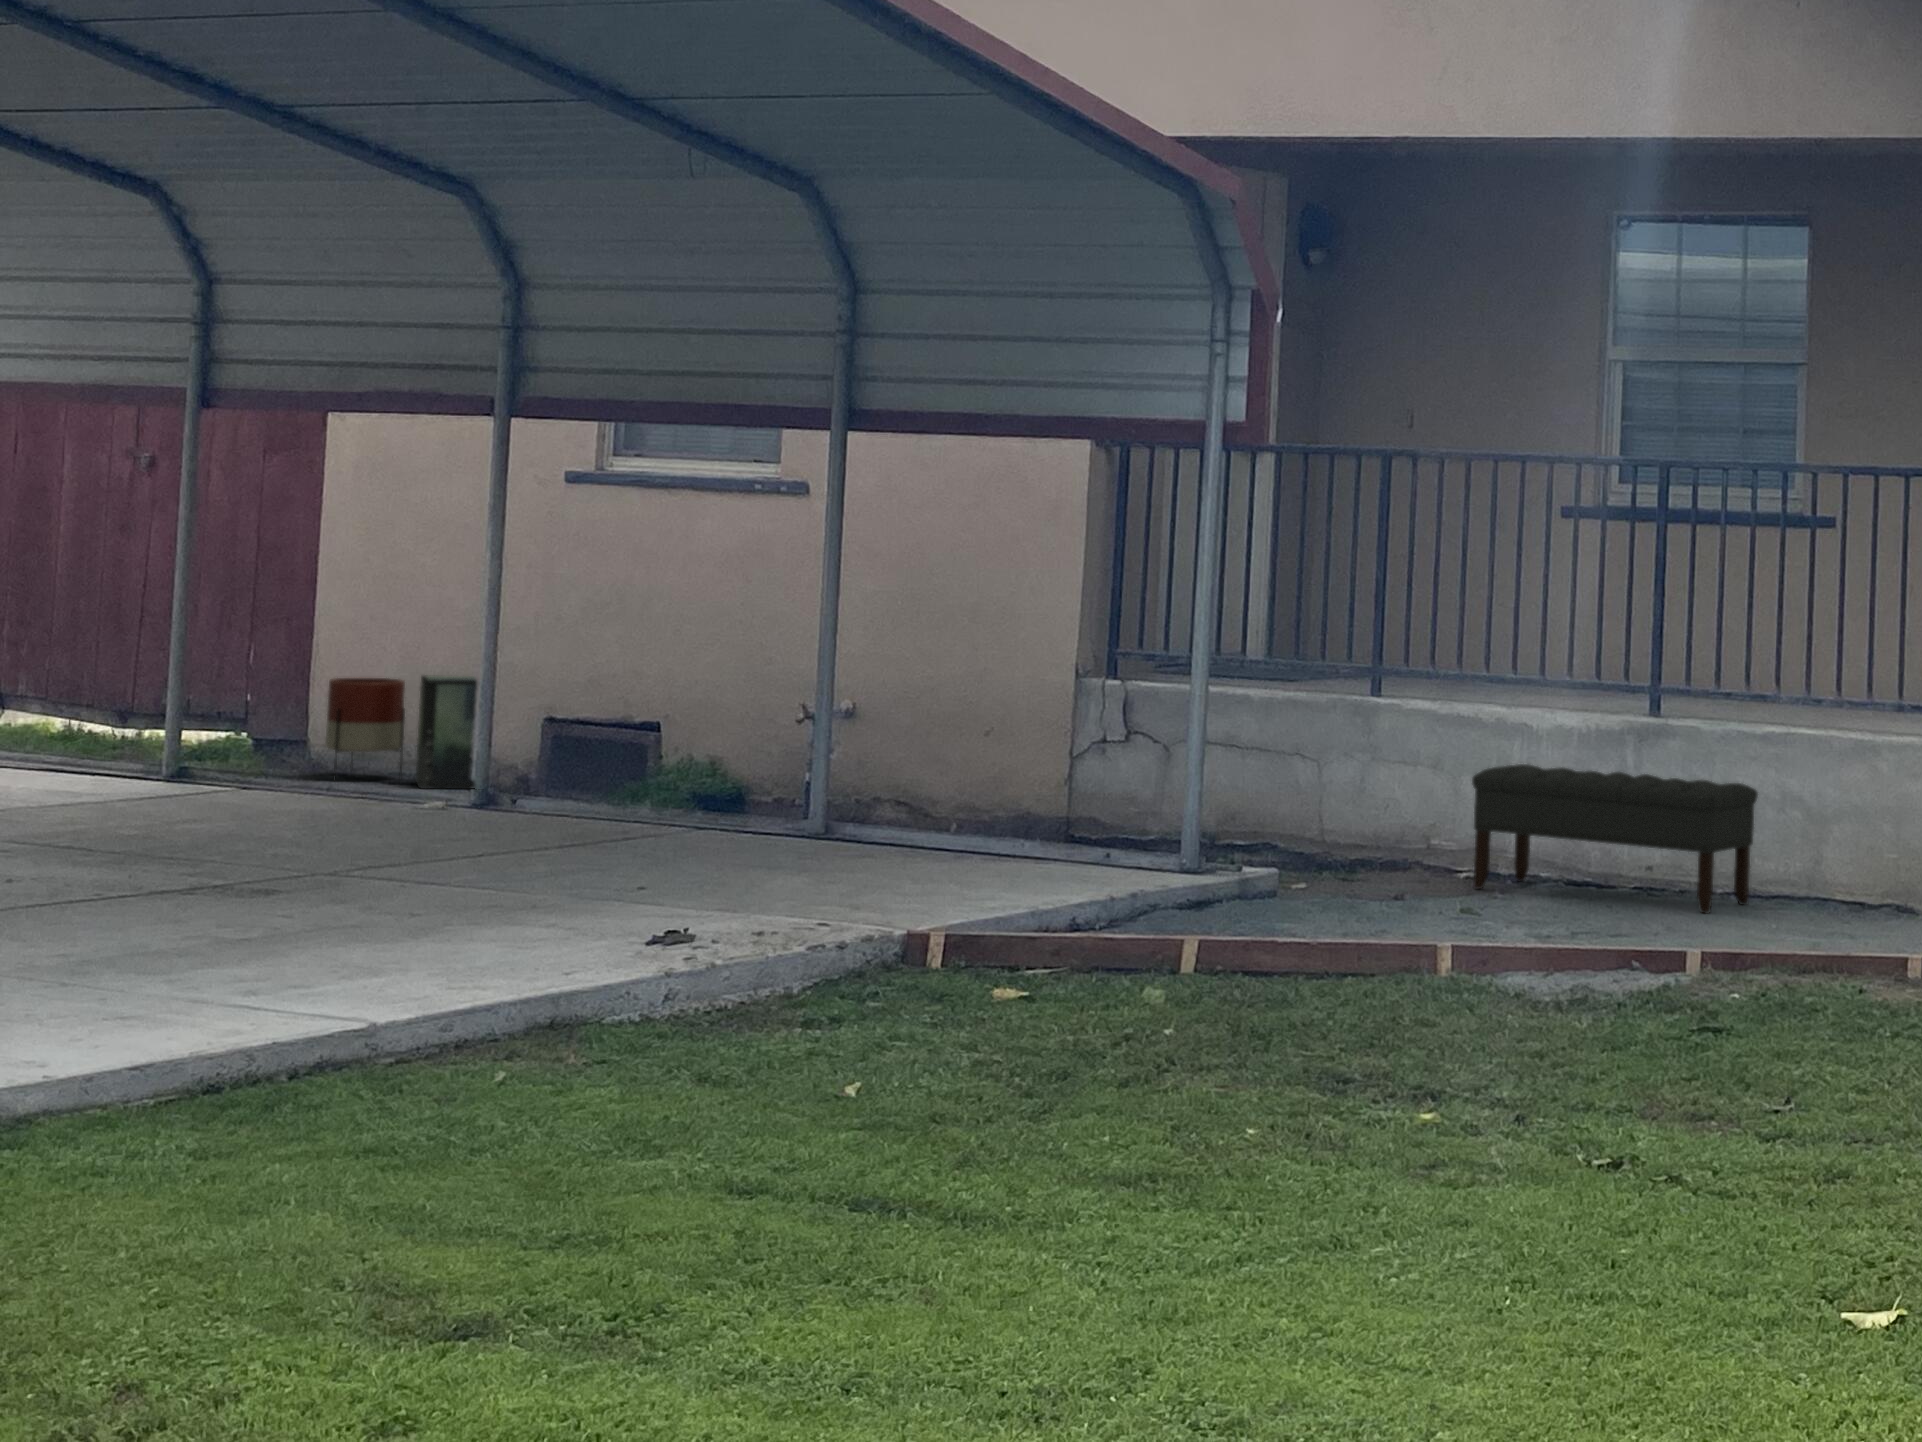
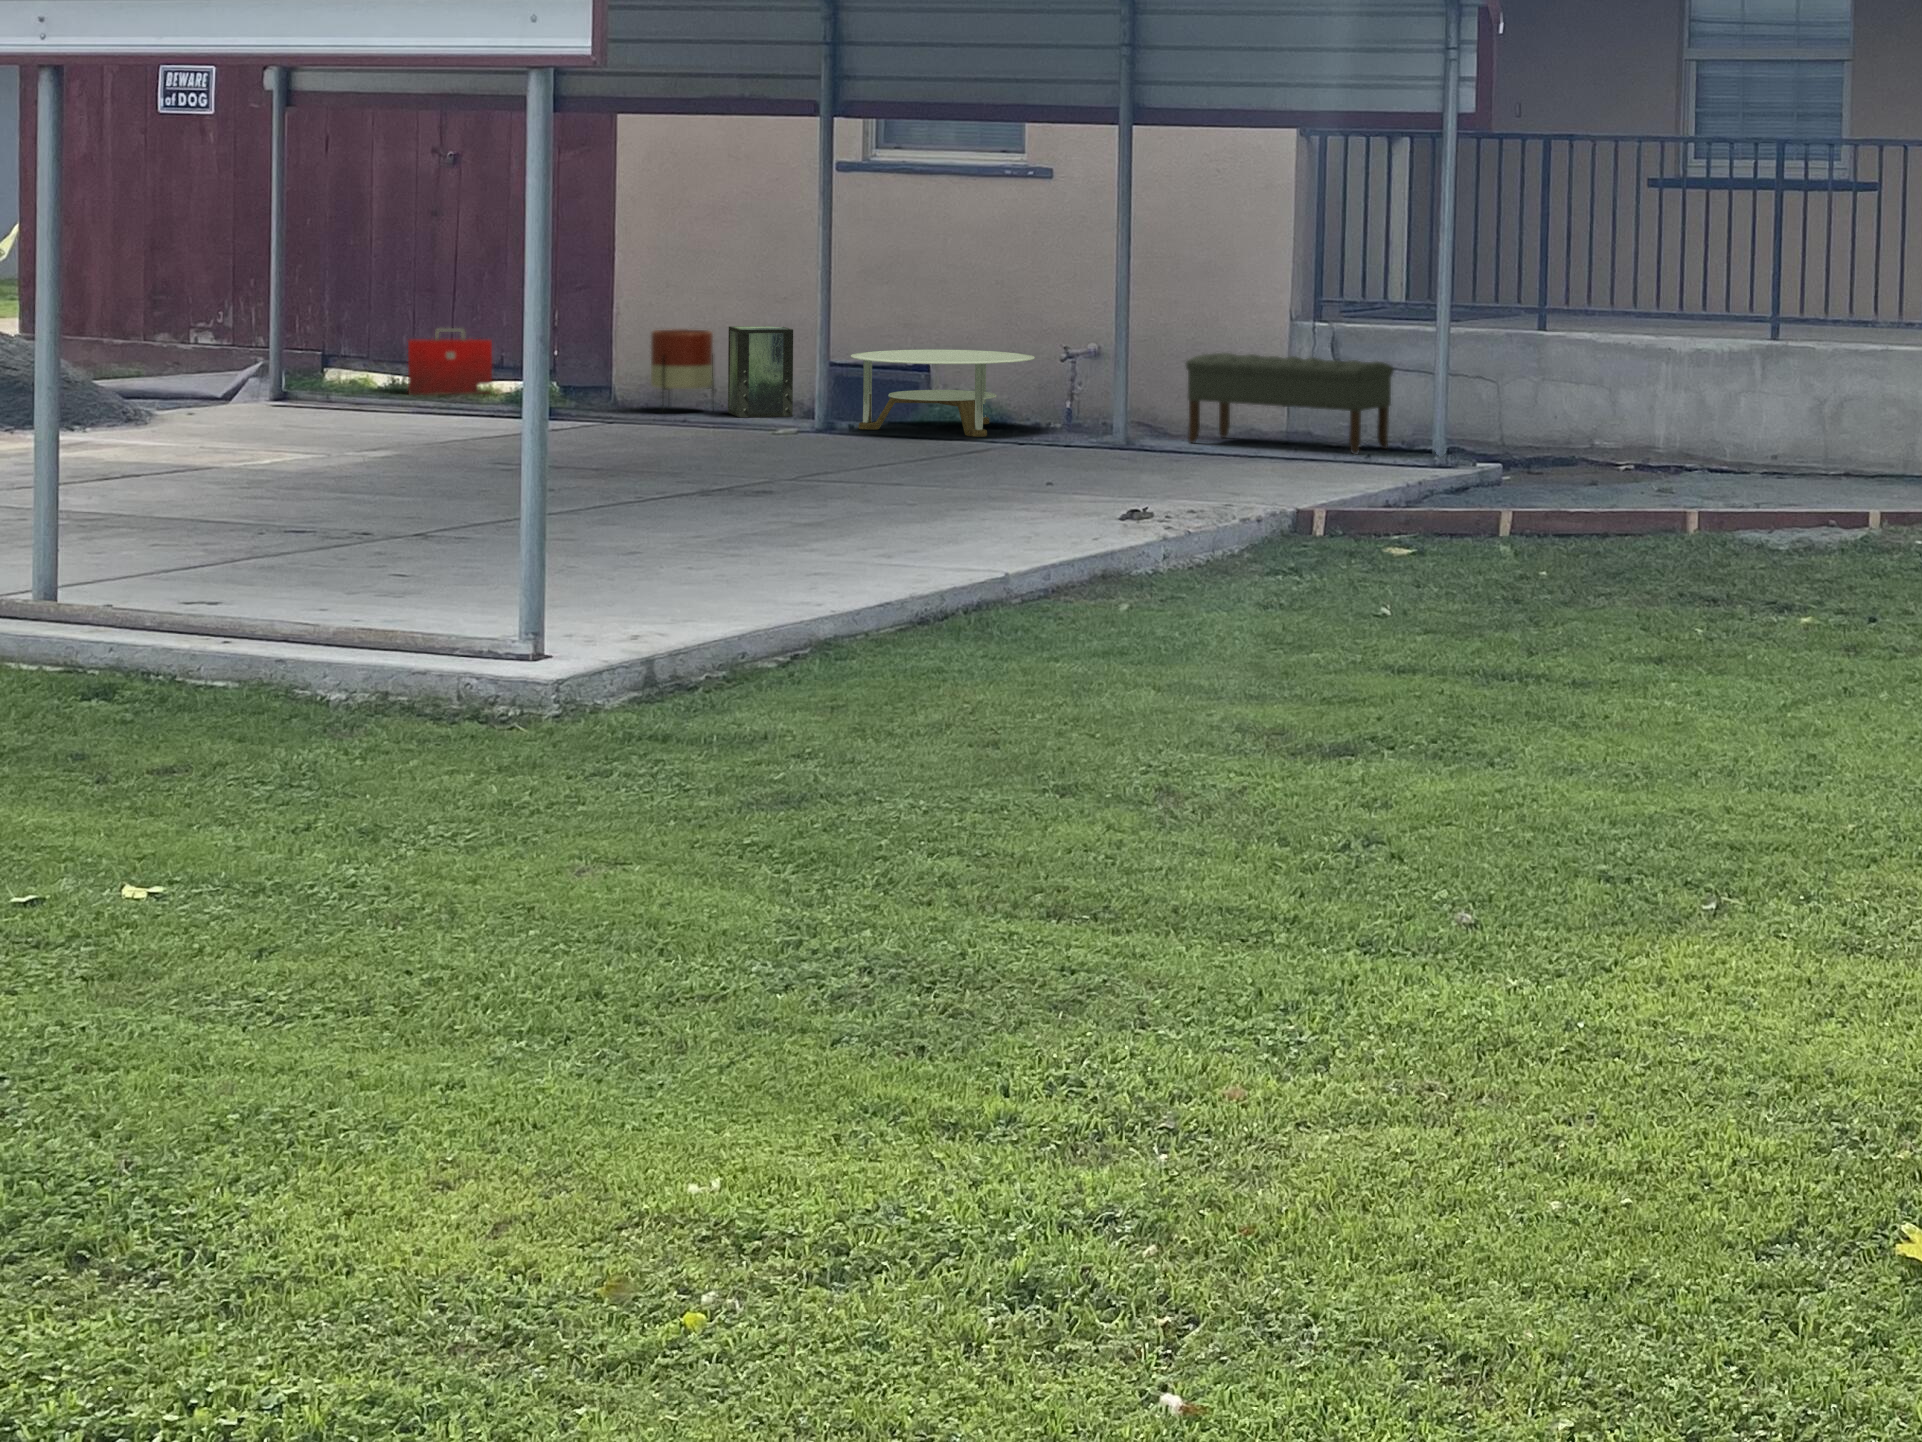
toolbox: none [86,669,197,751] -> present [408,328,492,395]
round table: none [537,710,767,821] -> present [851,350,1035,437]
bench: present [1472,764,1758,914] -> present [1186,353,1394,454]

